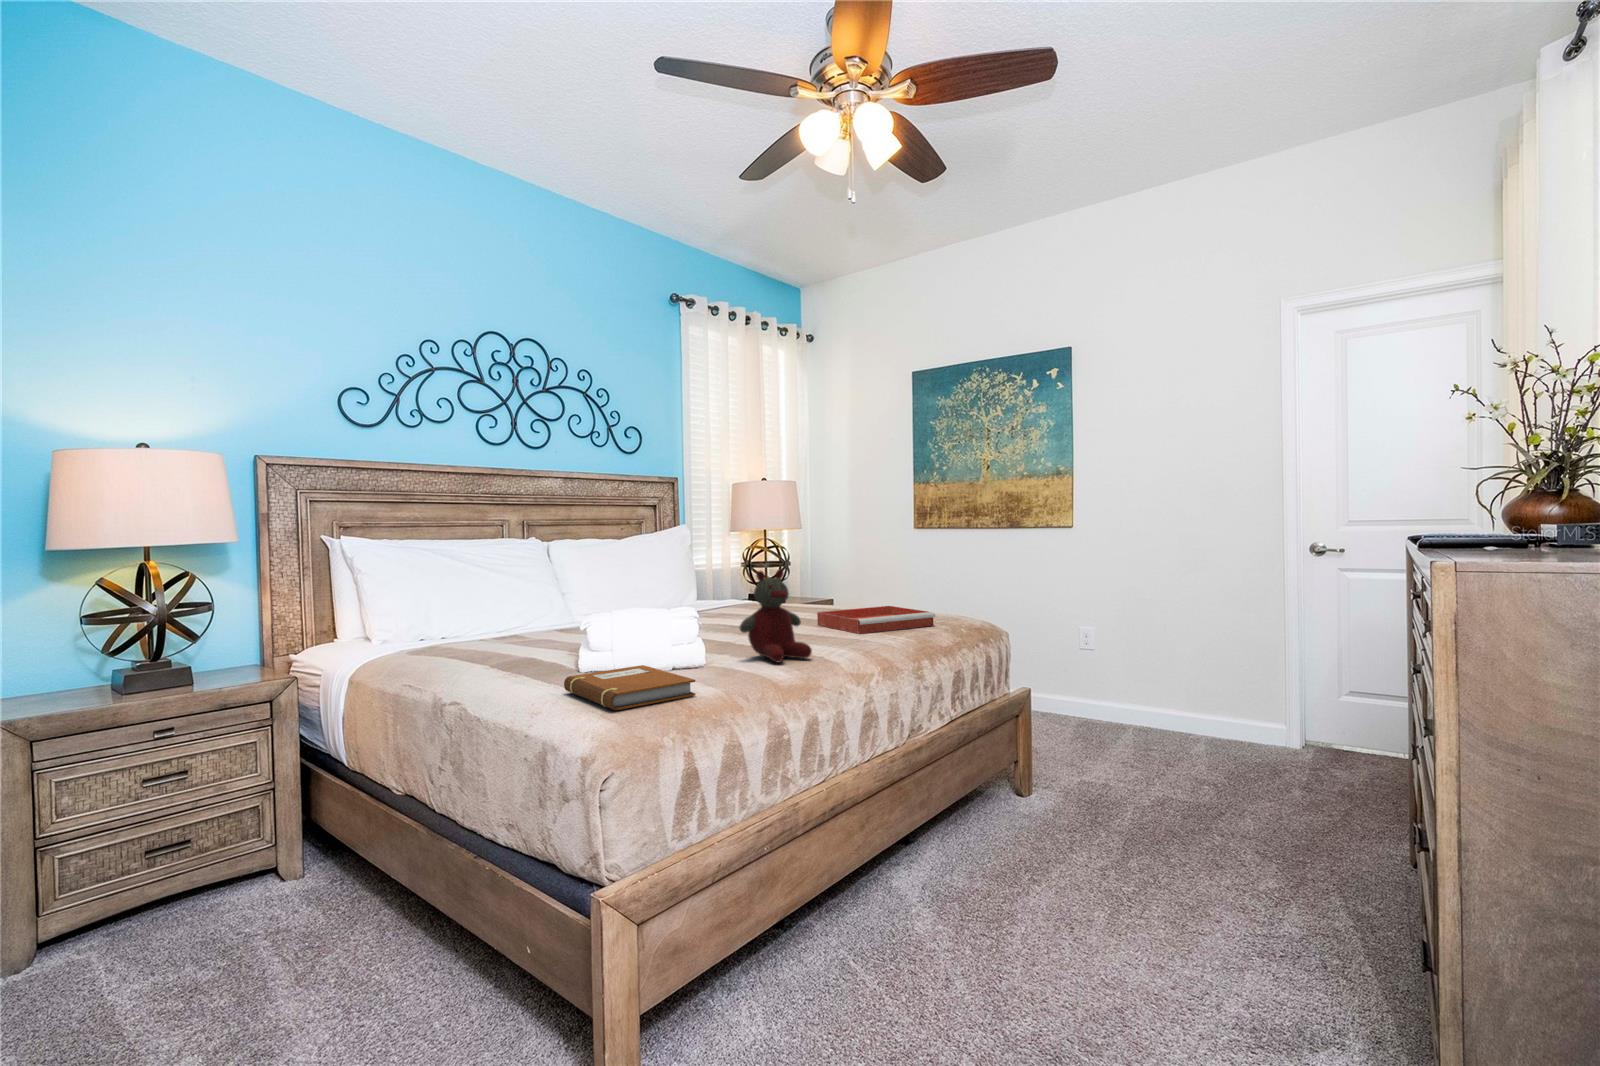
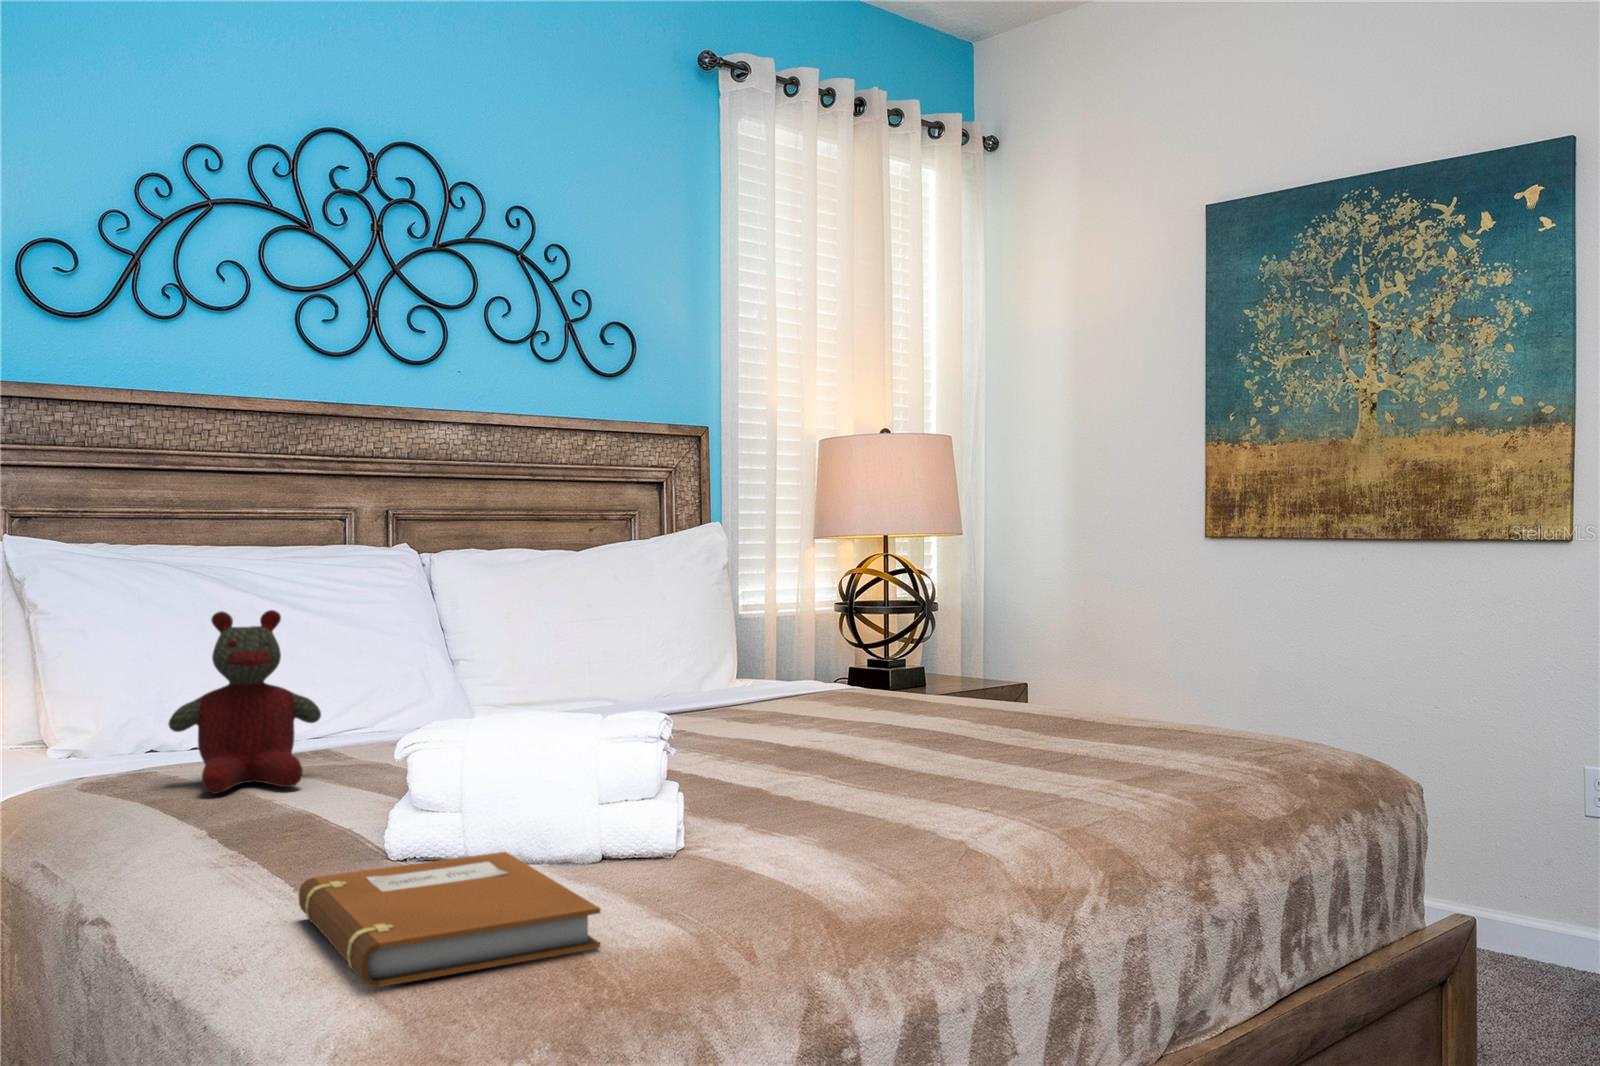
stuffed bear: present [739,570,812,663] -> present [169,610,321,793]
tray: present [817,606,935,634] -> none [970,710,1246,777]

